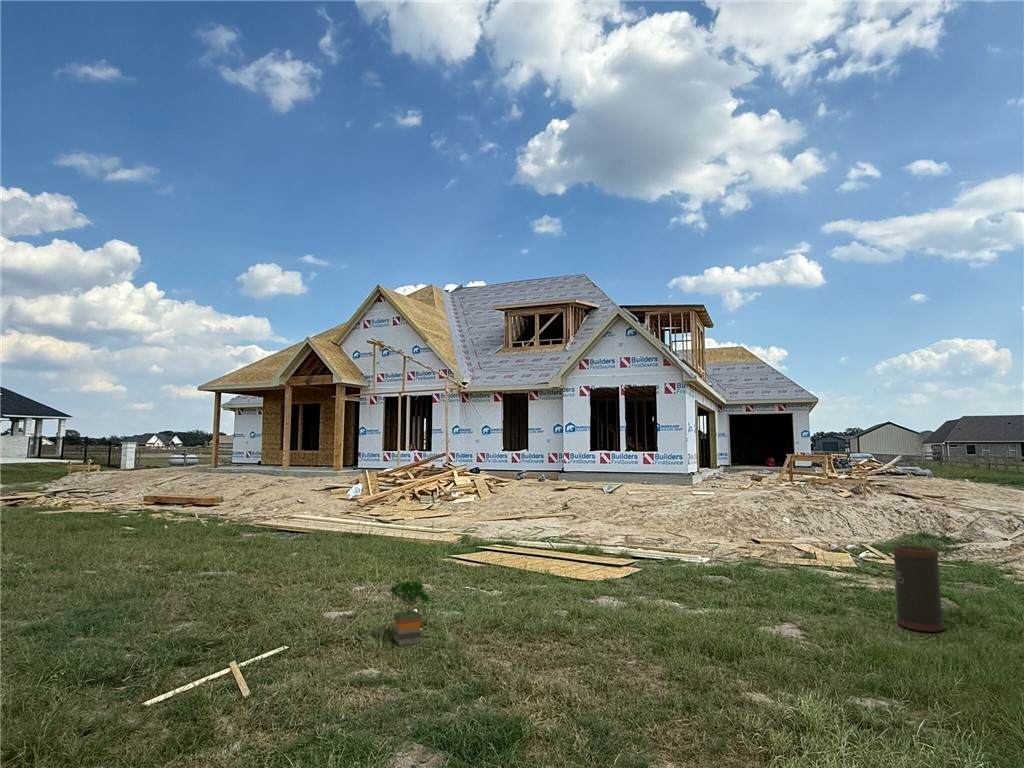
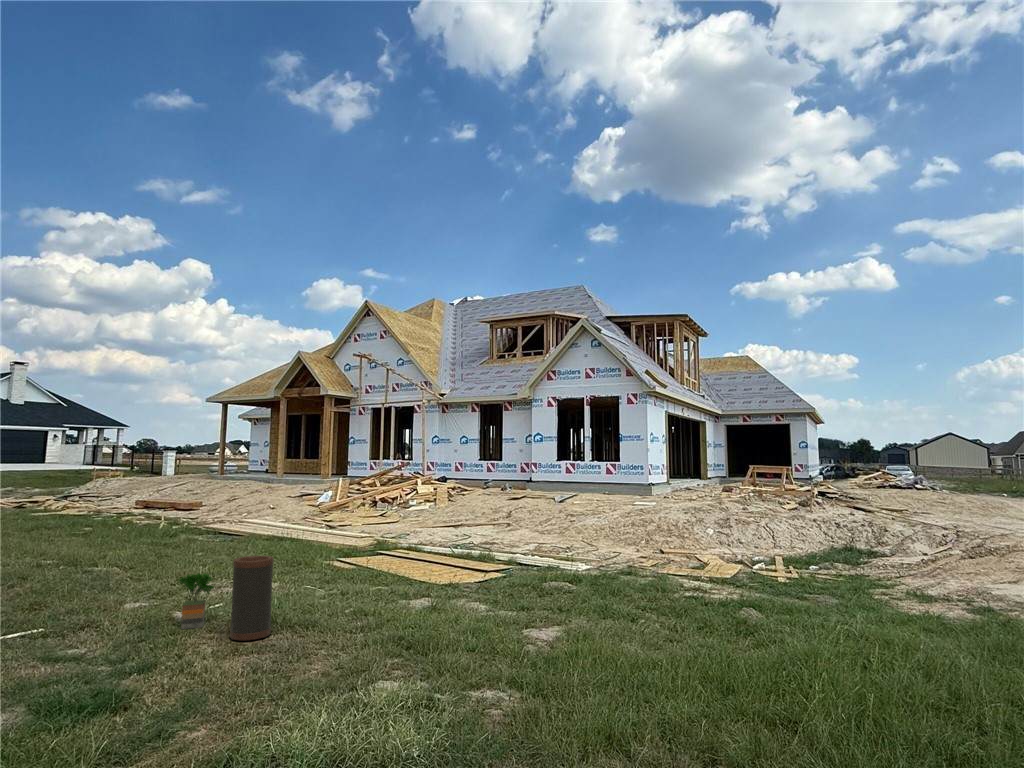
trash can: present [893,545,943,632] -> present [230,556,274,640]

